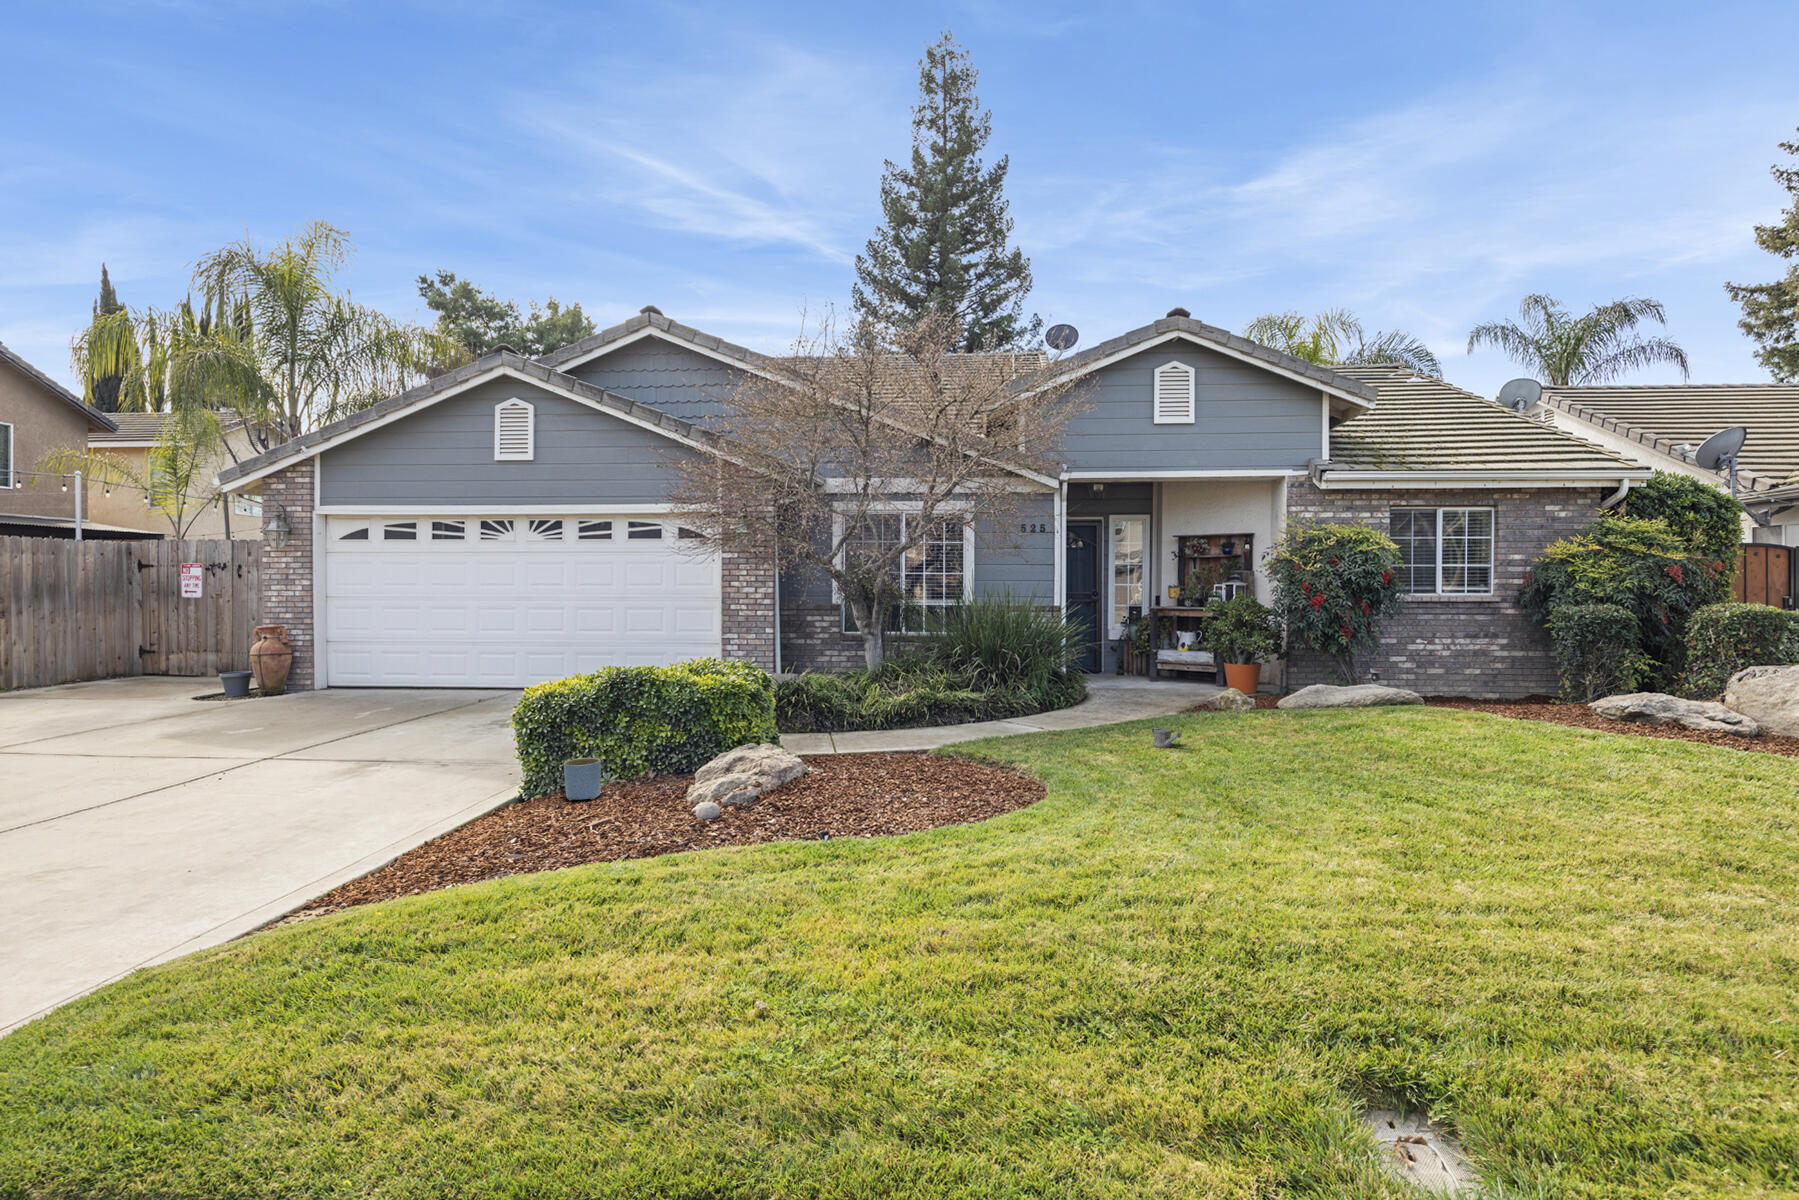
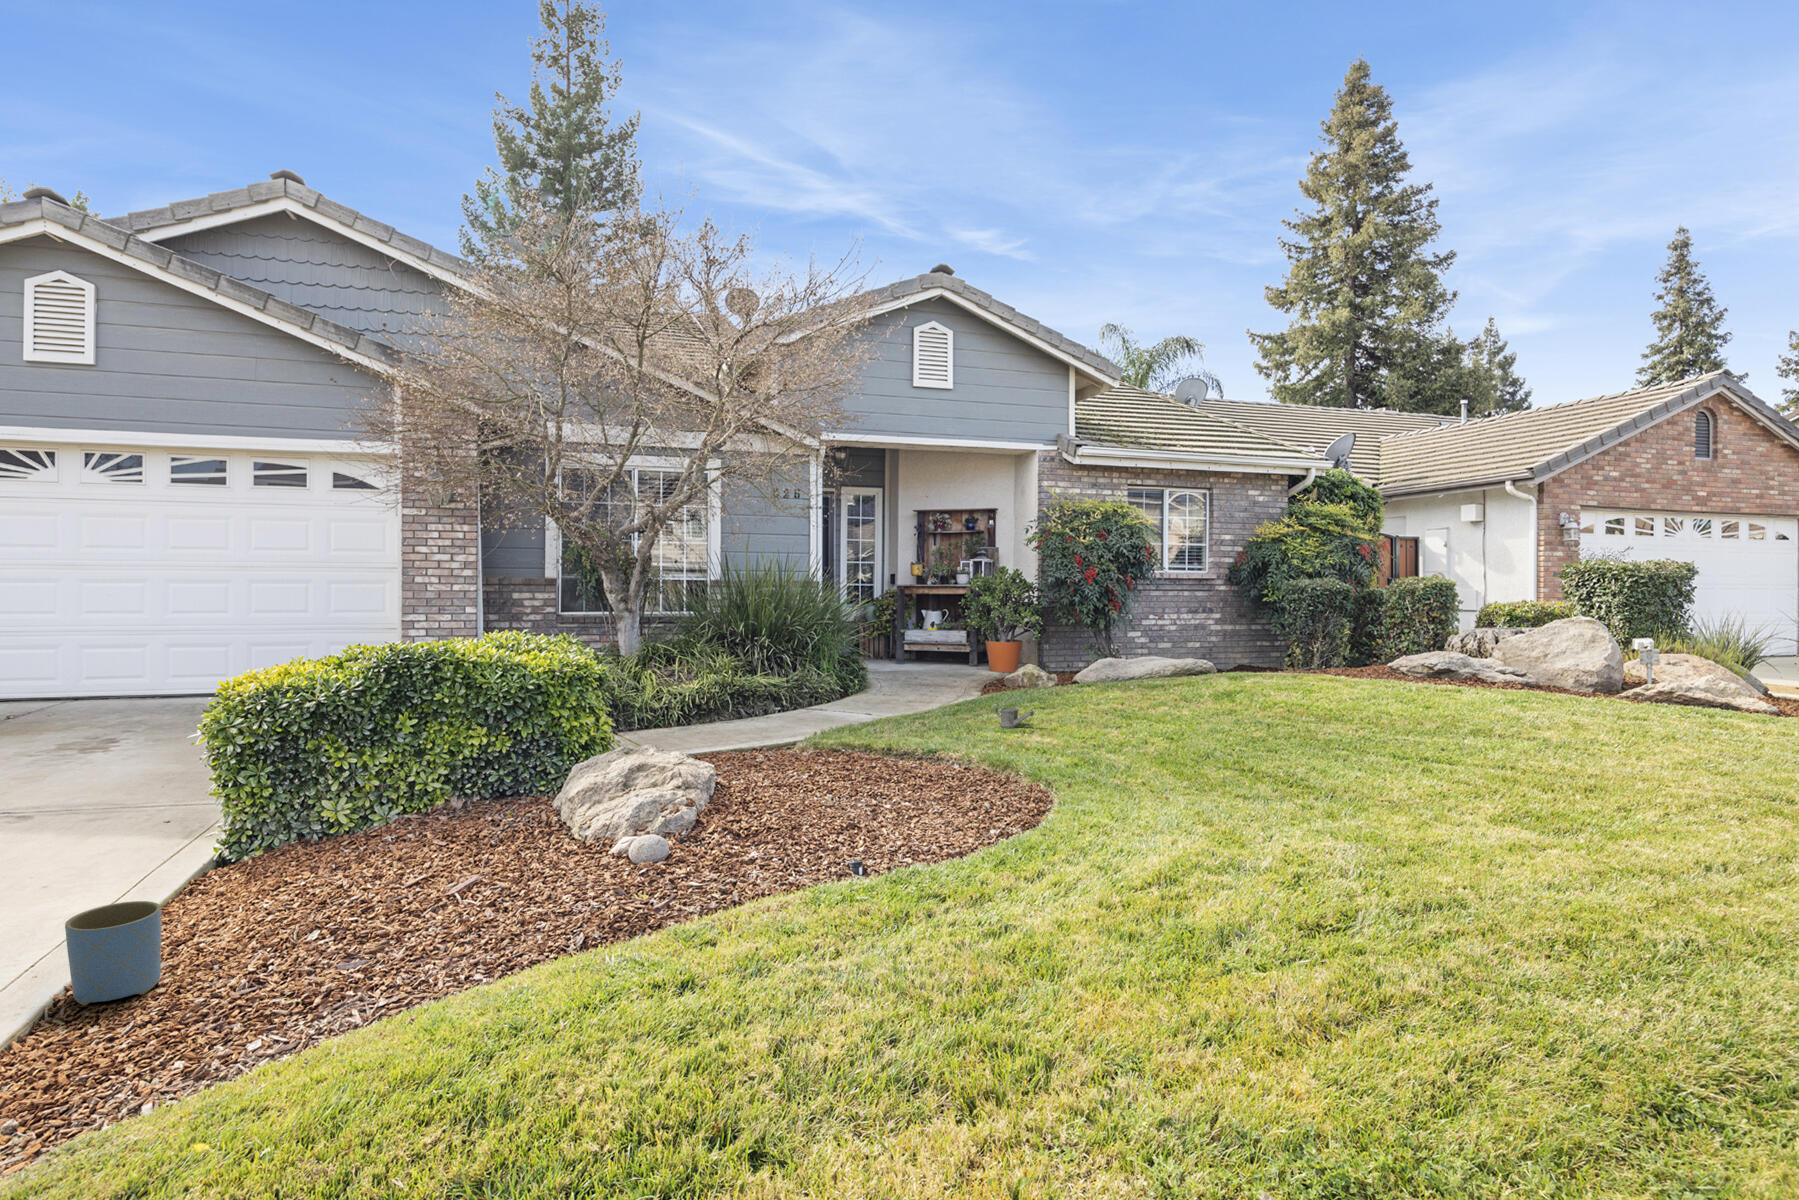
planter: present [564,758,601,801] -> present [65,901,161,1006]

